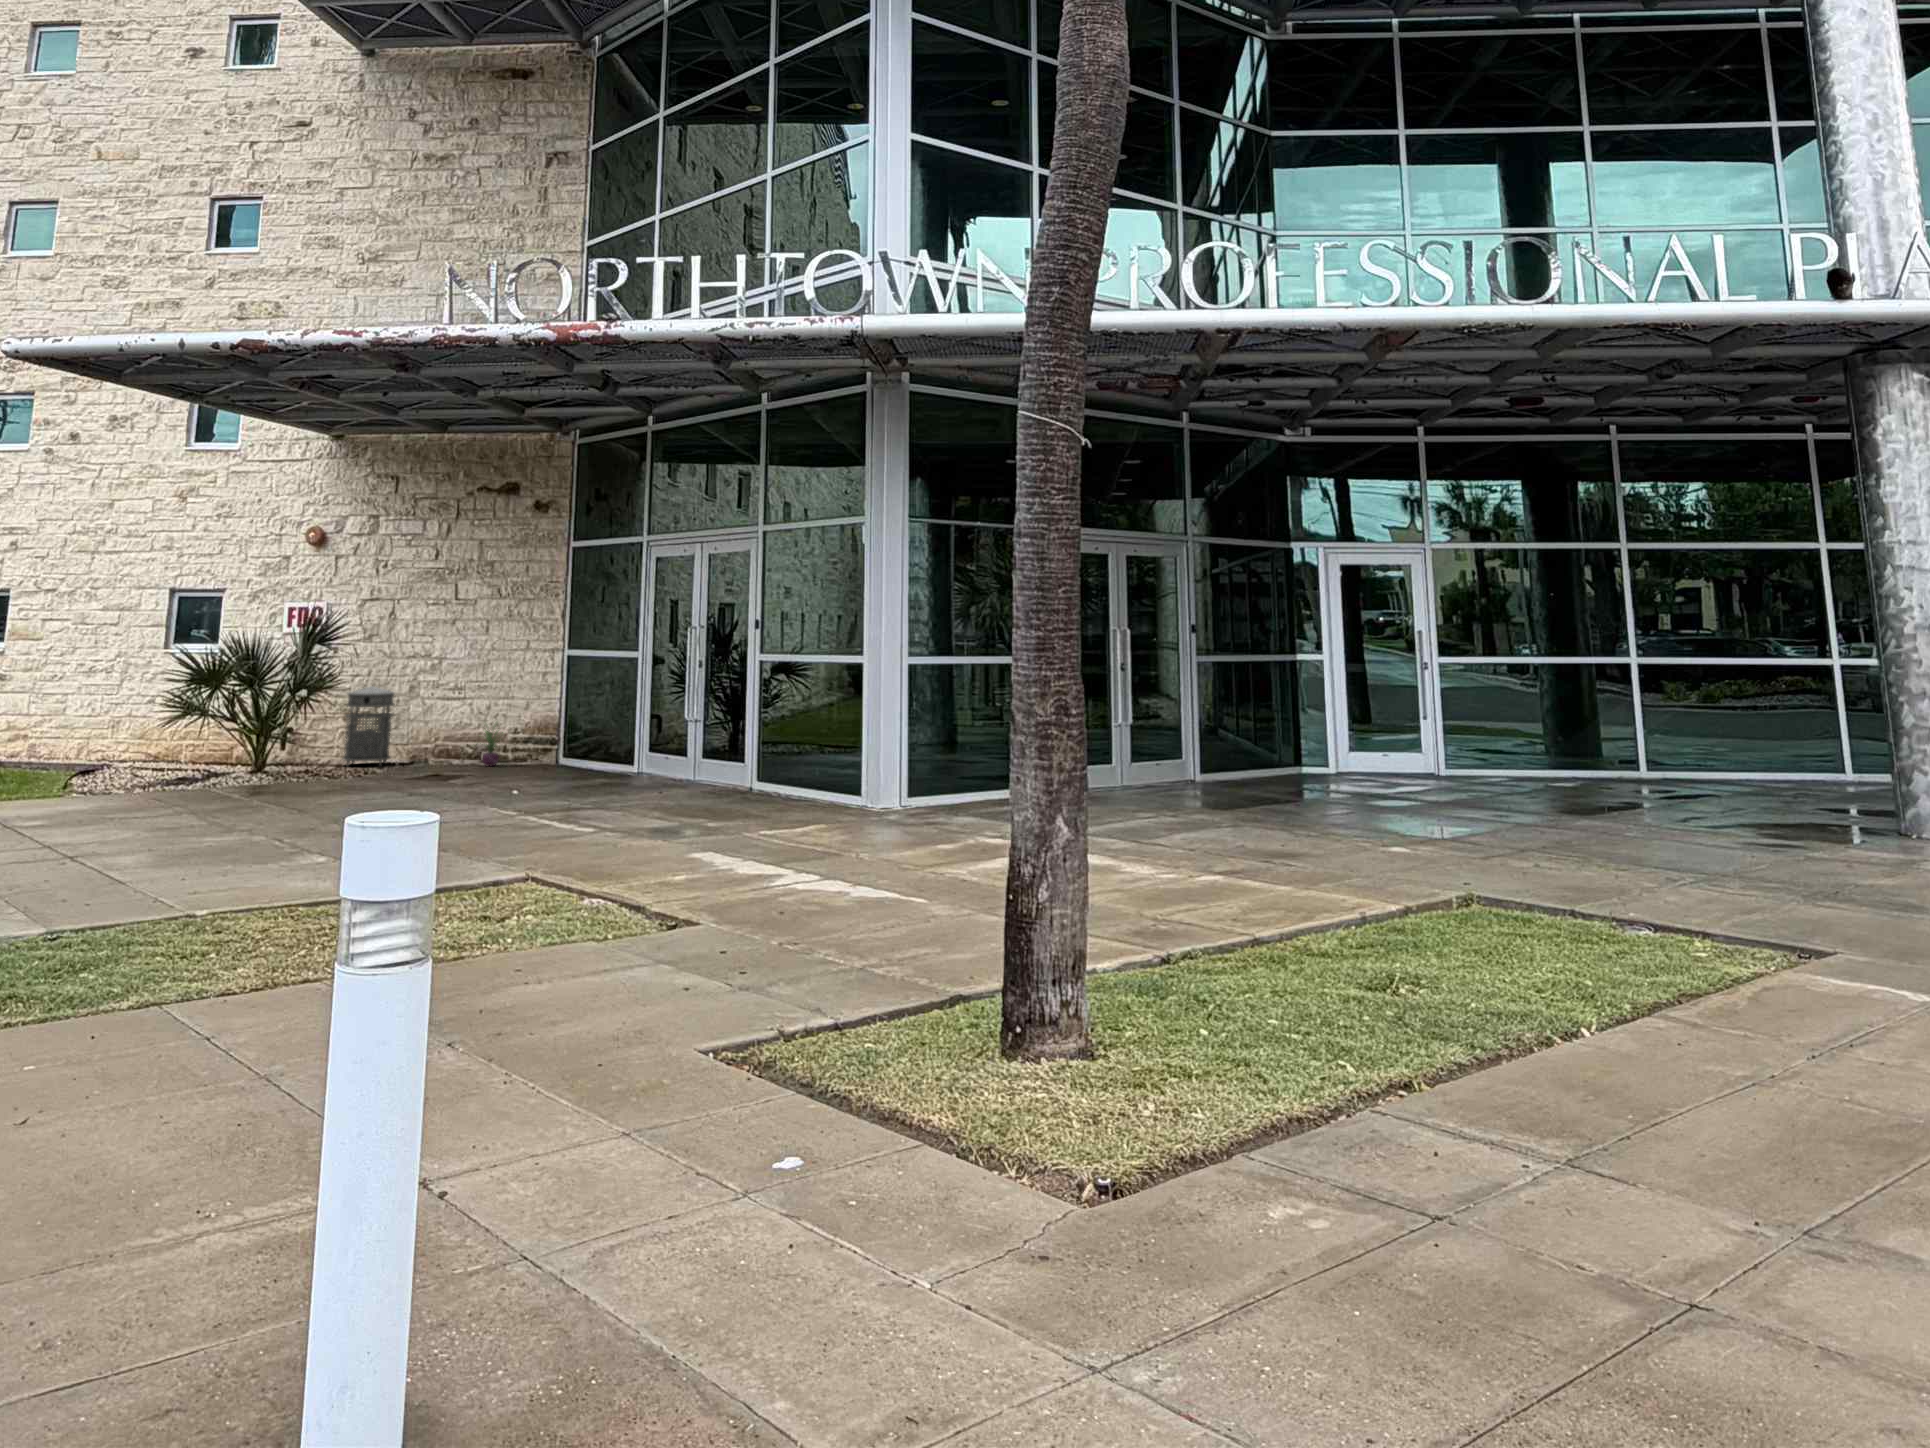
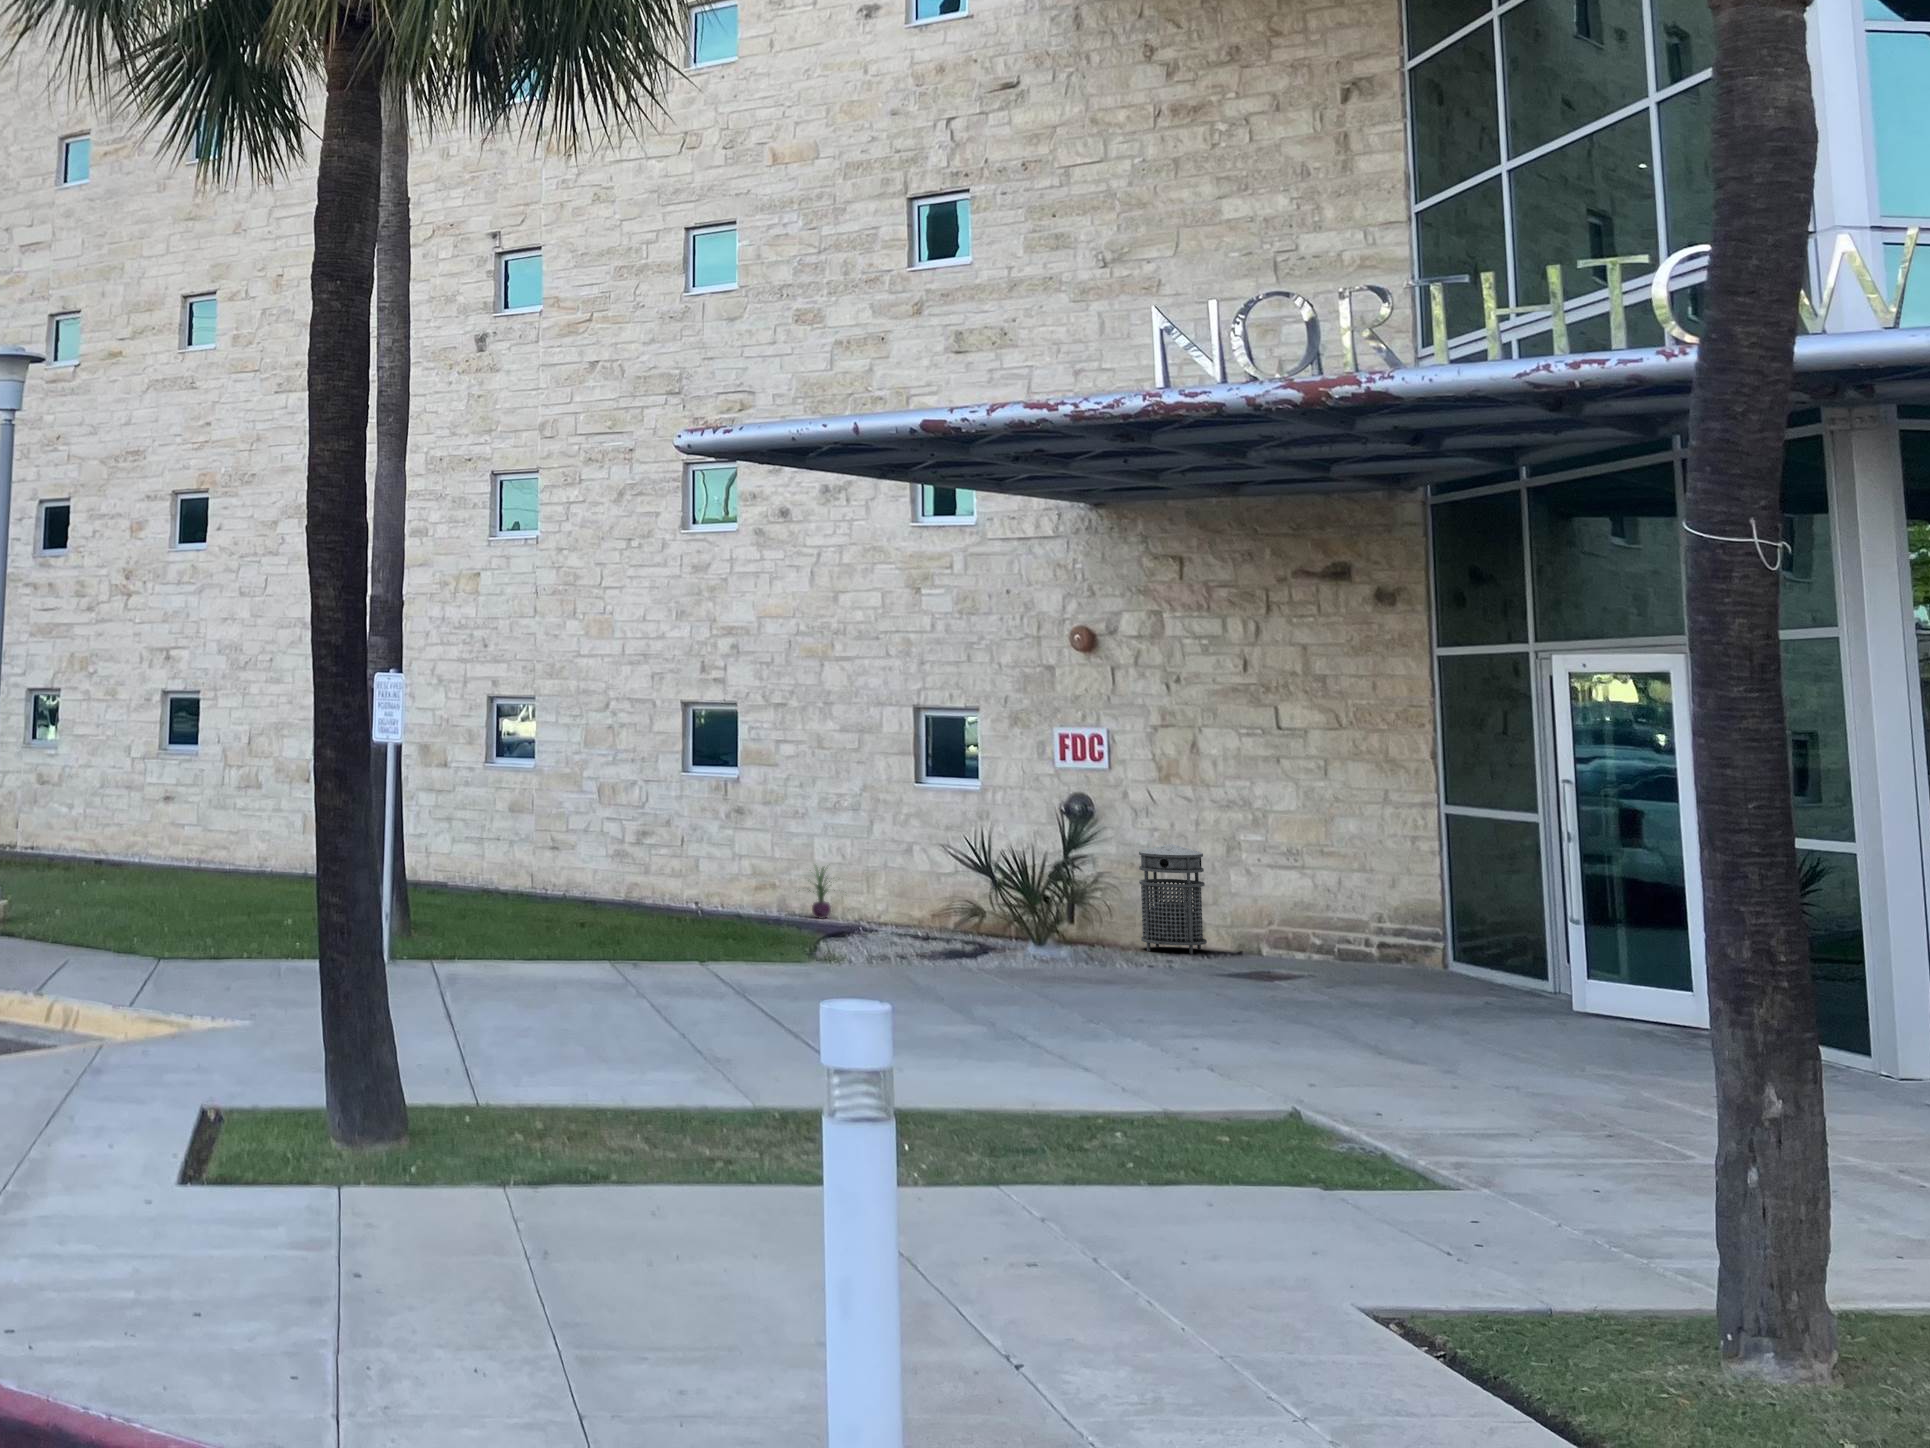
decorative plant: present [480,730,503,766] -> present [809,866,835,918]

